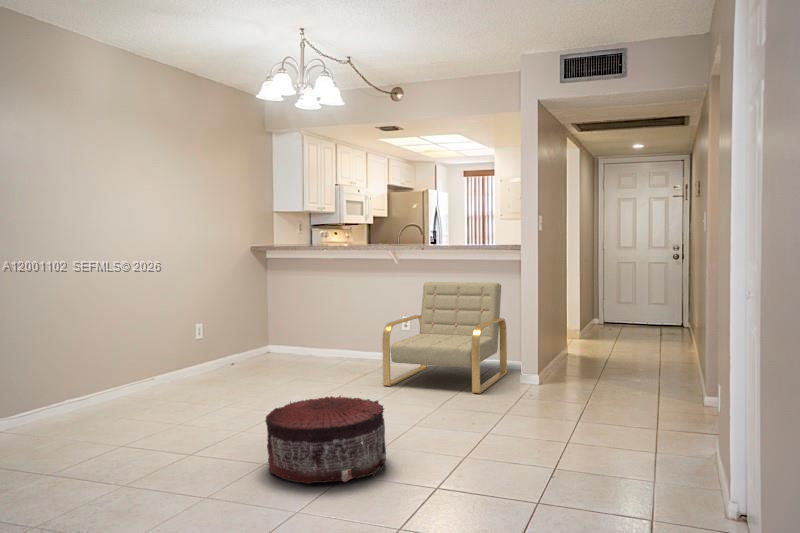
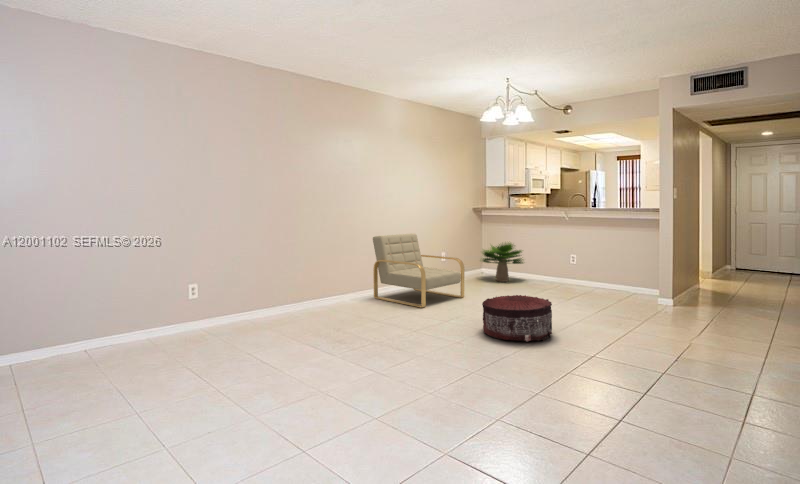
armchair: present [382,282,507,393] -> present [373,234,464,308]
potted plant: none [262,299,341,367] -> present [482,243,523,282]

